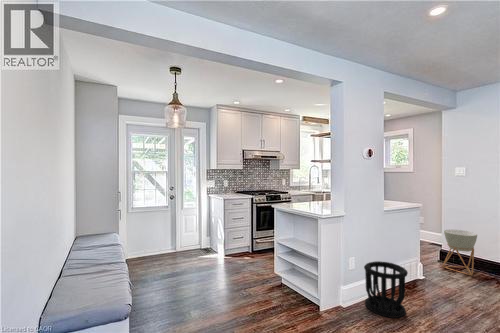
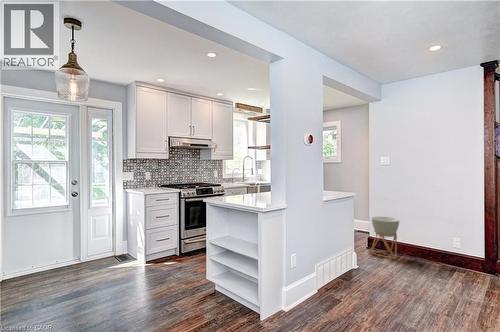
wastebasket: present [364,261,408,318] -> none [306,256,351,317]

